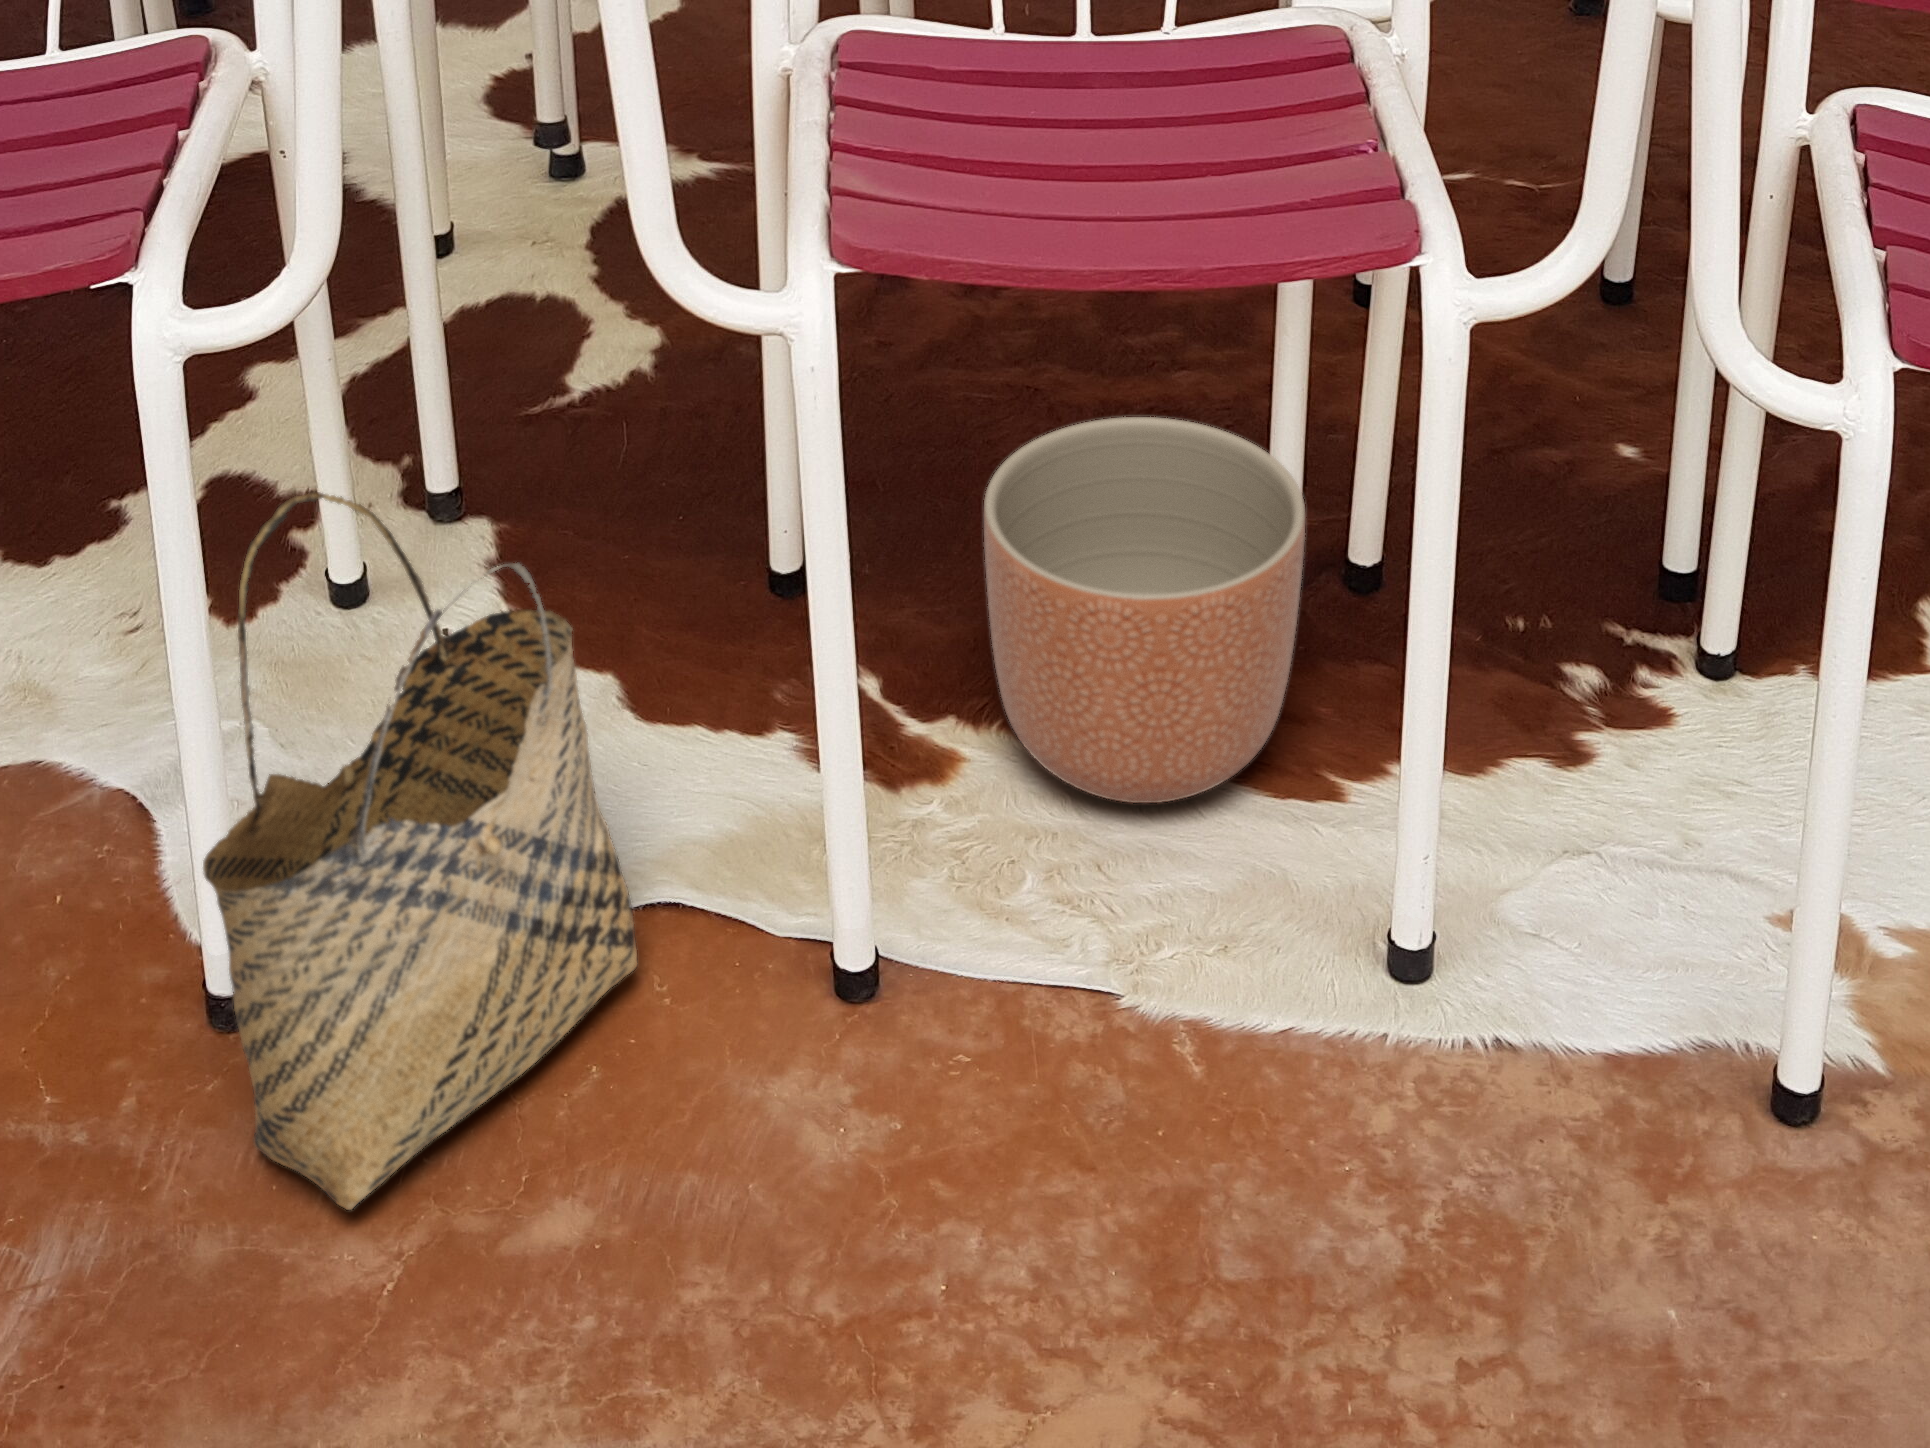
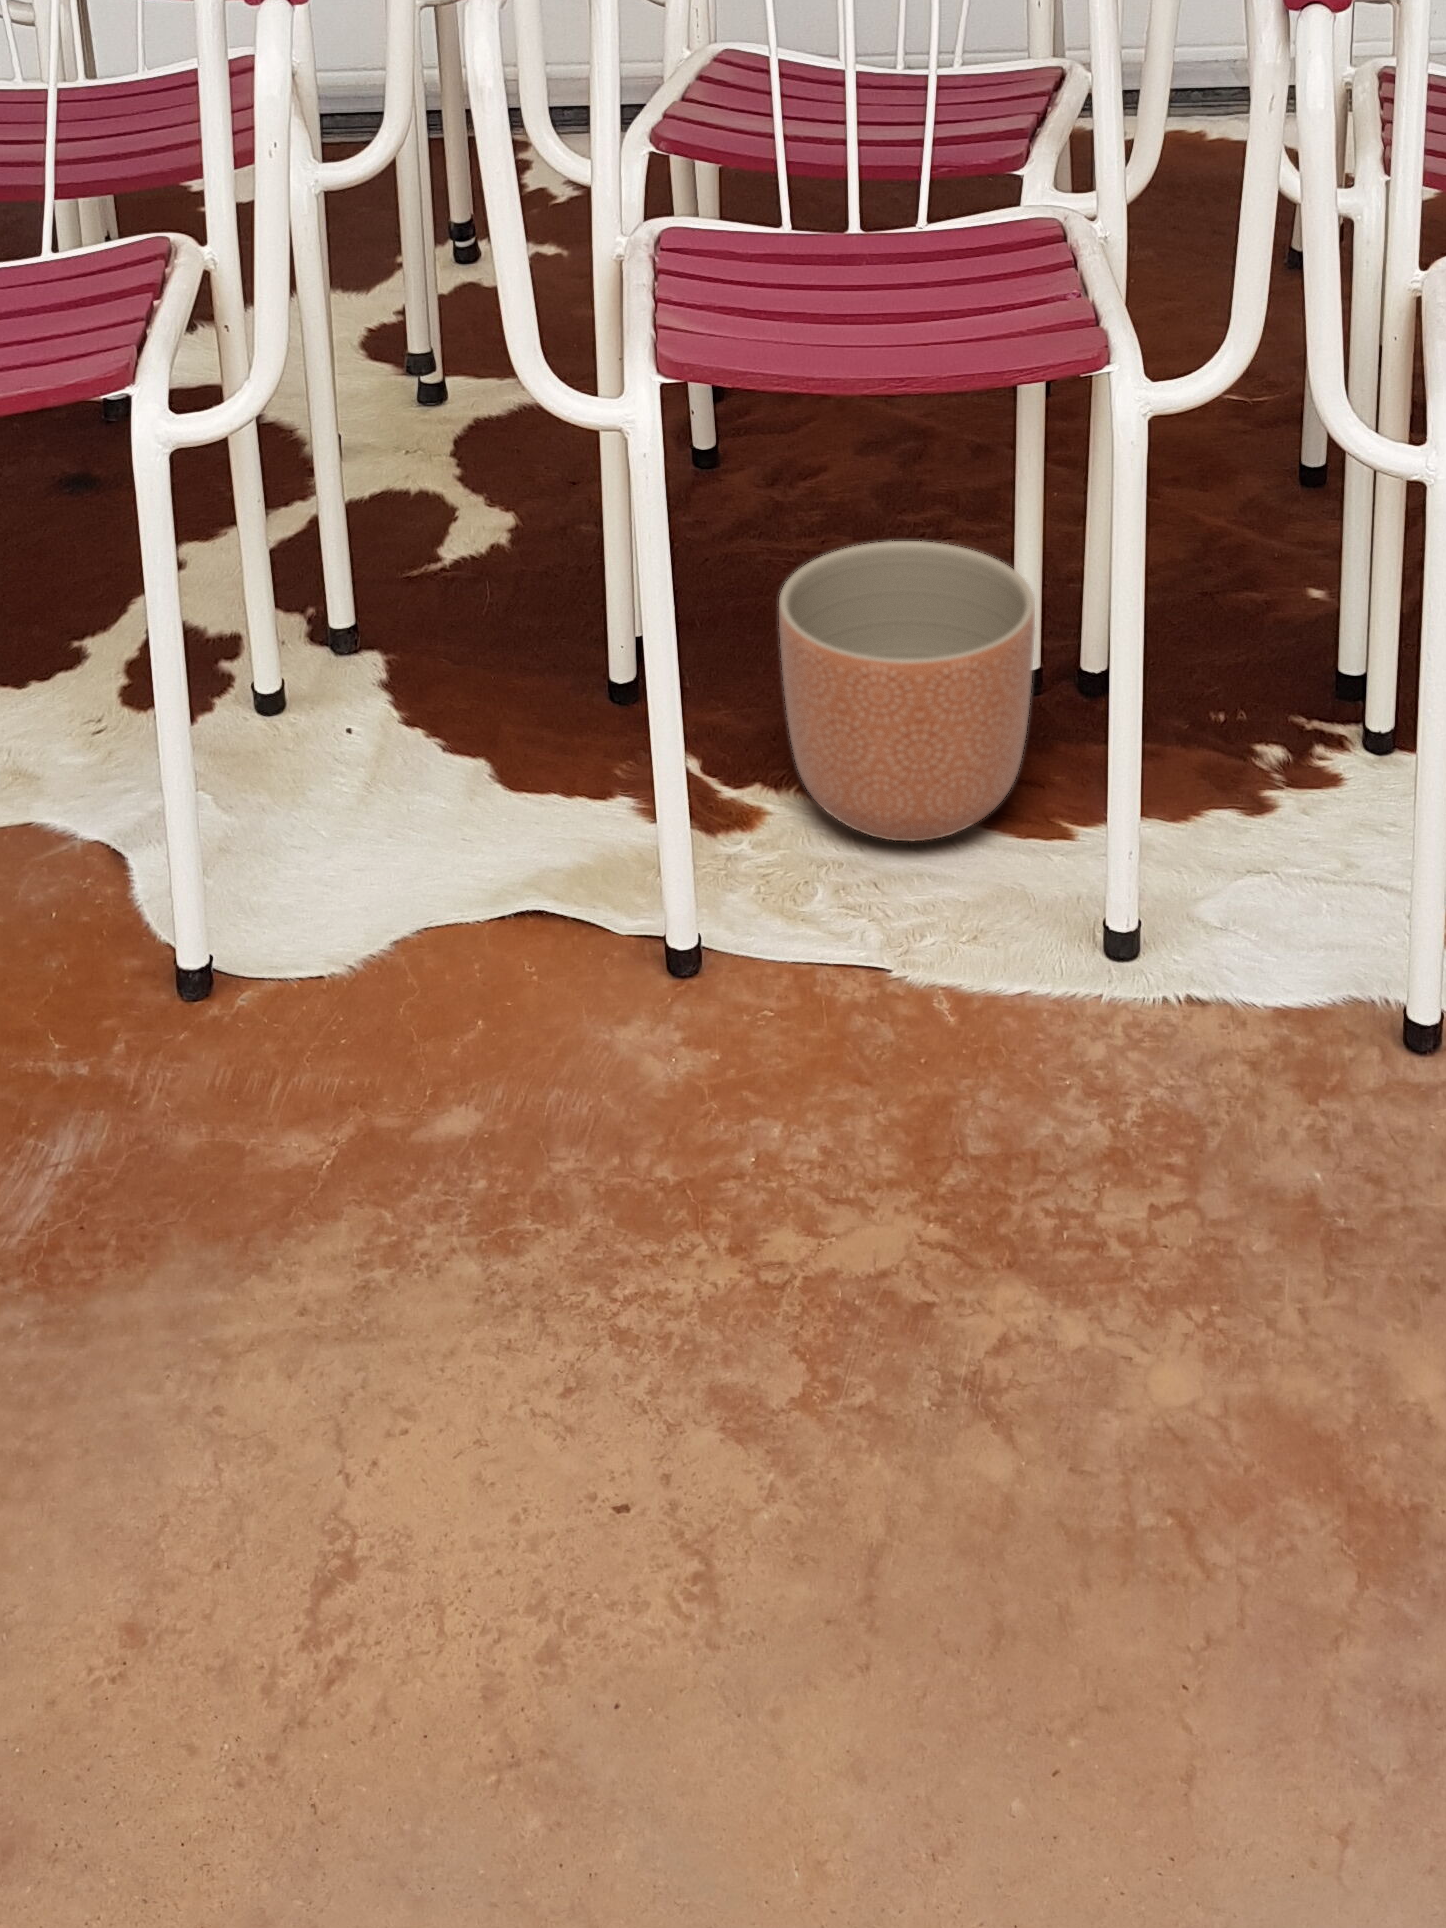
woven basket: present [203,491,638,1210] -> none [189,561,511,1110]

